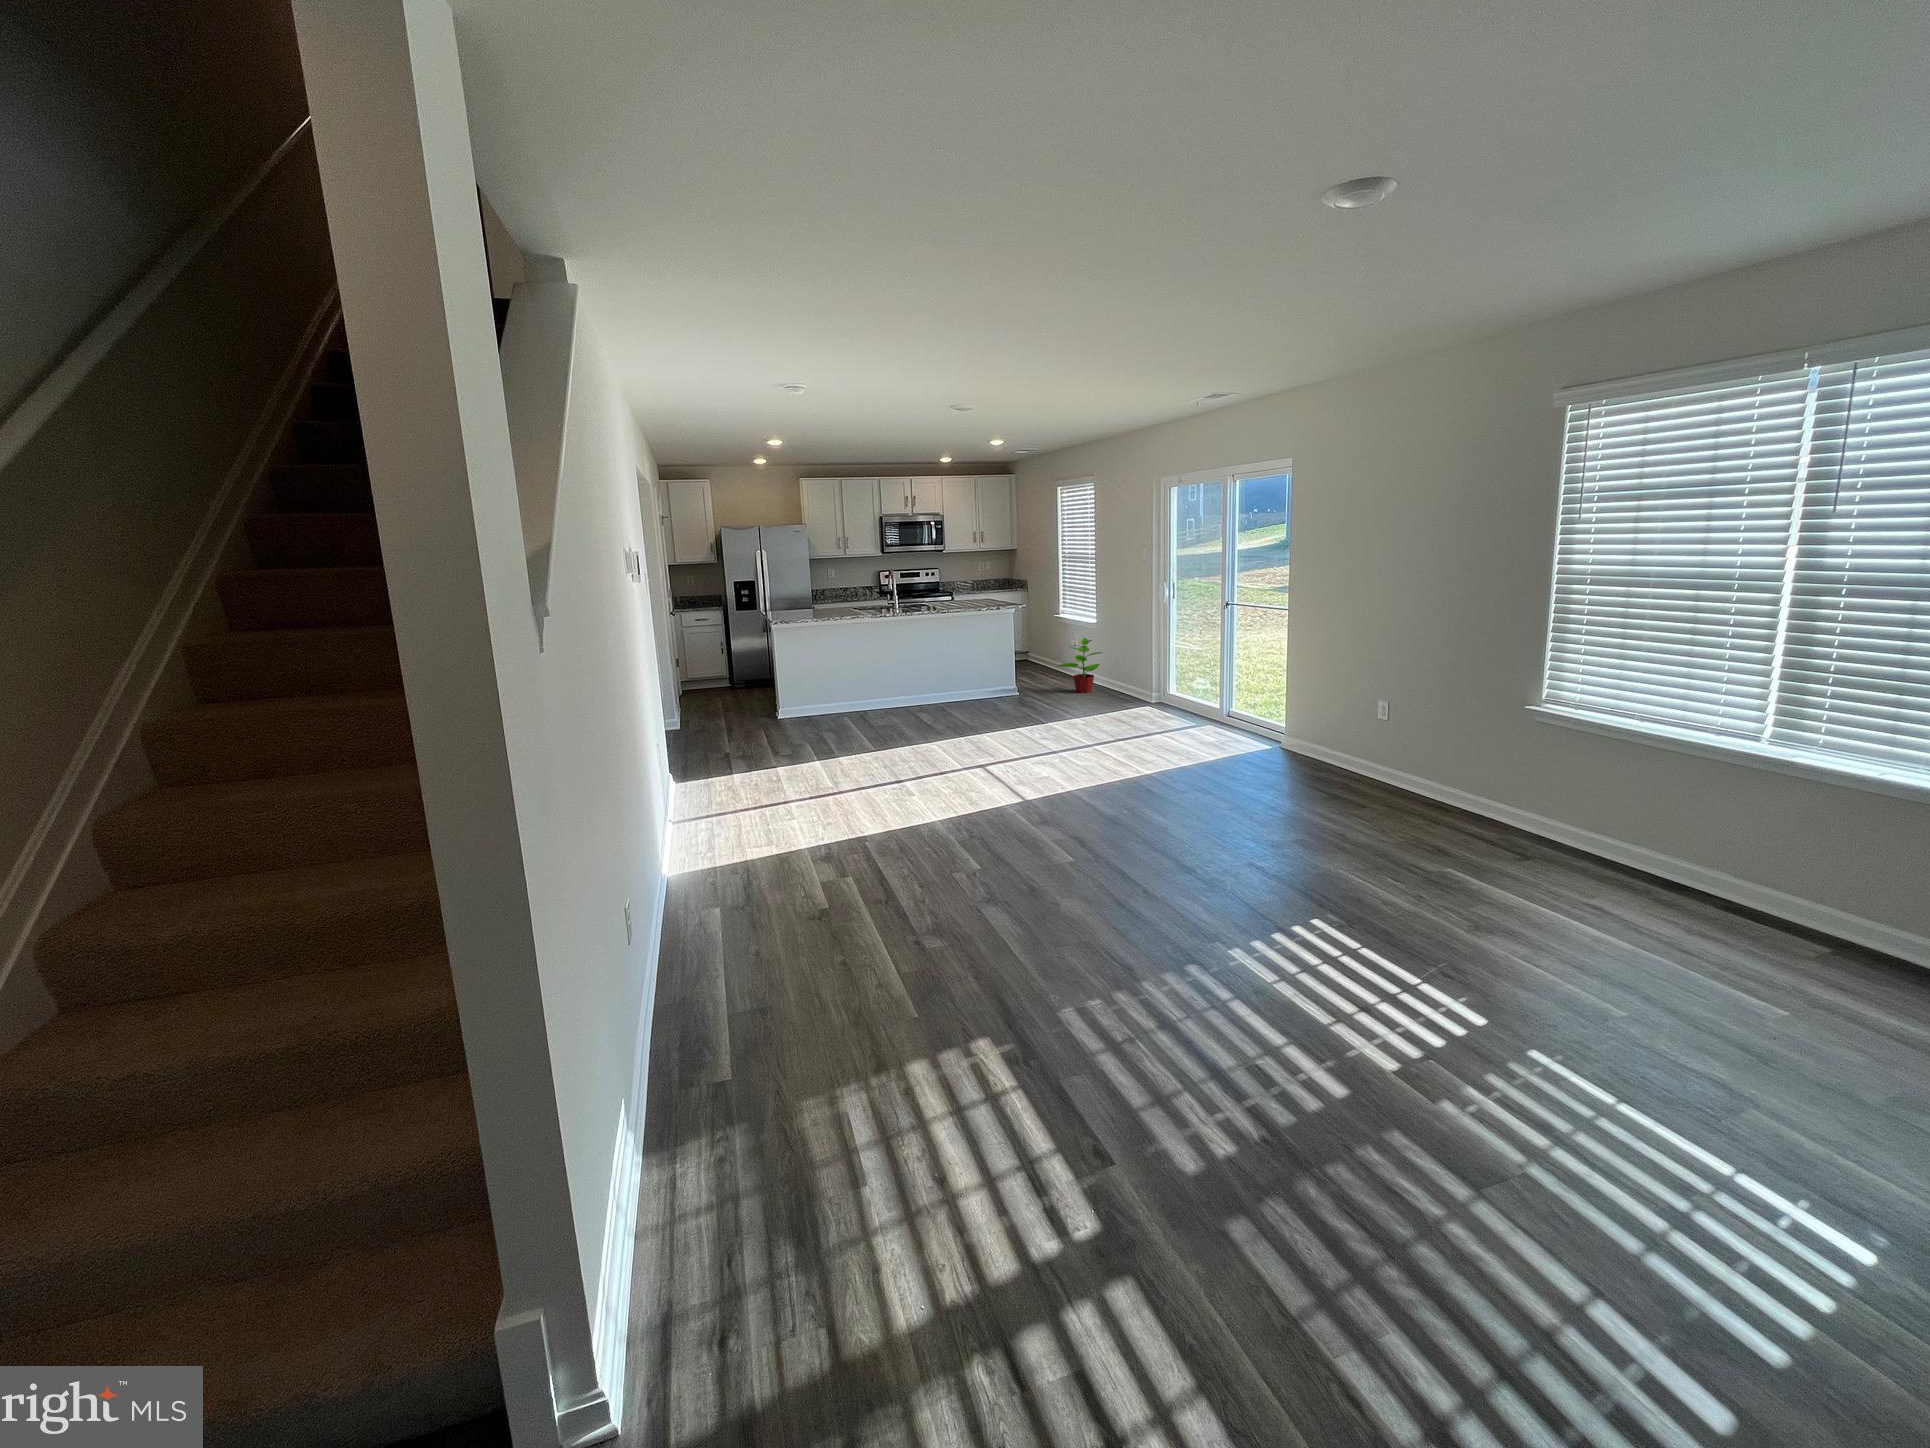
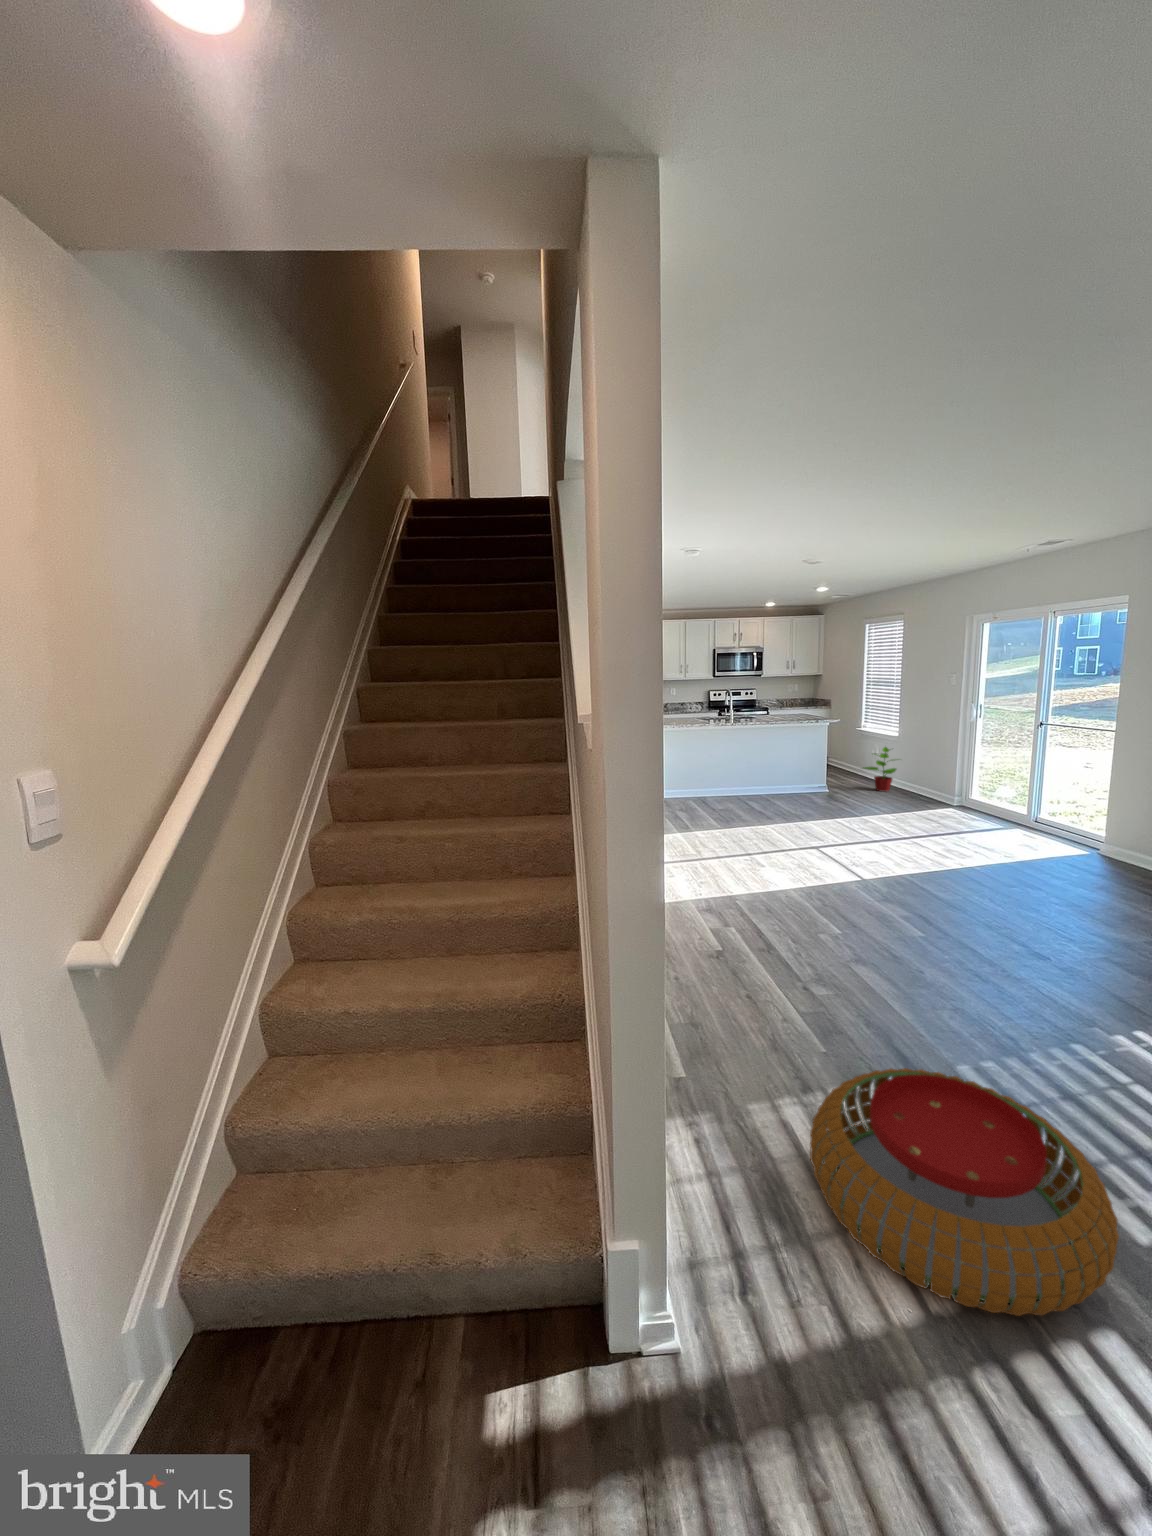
pouf: none [846,958,1097,1141] -> present [810,1068,1119,1316]

